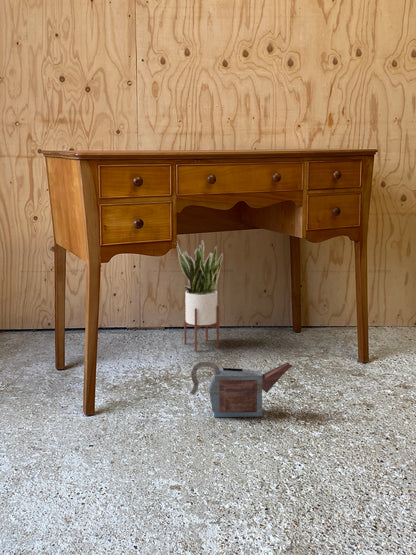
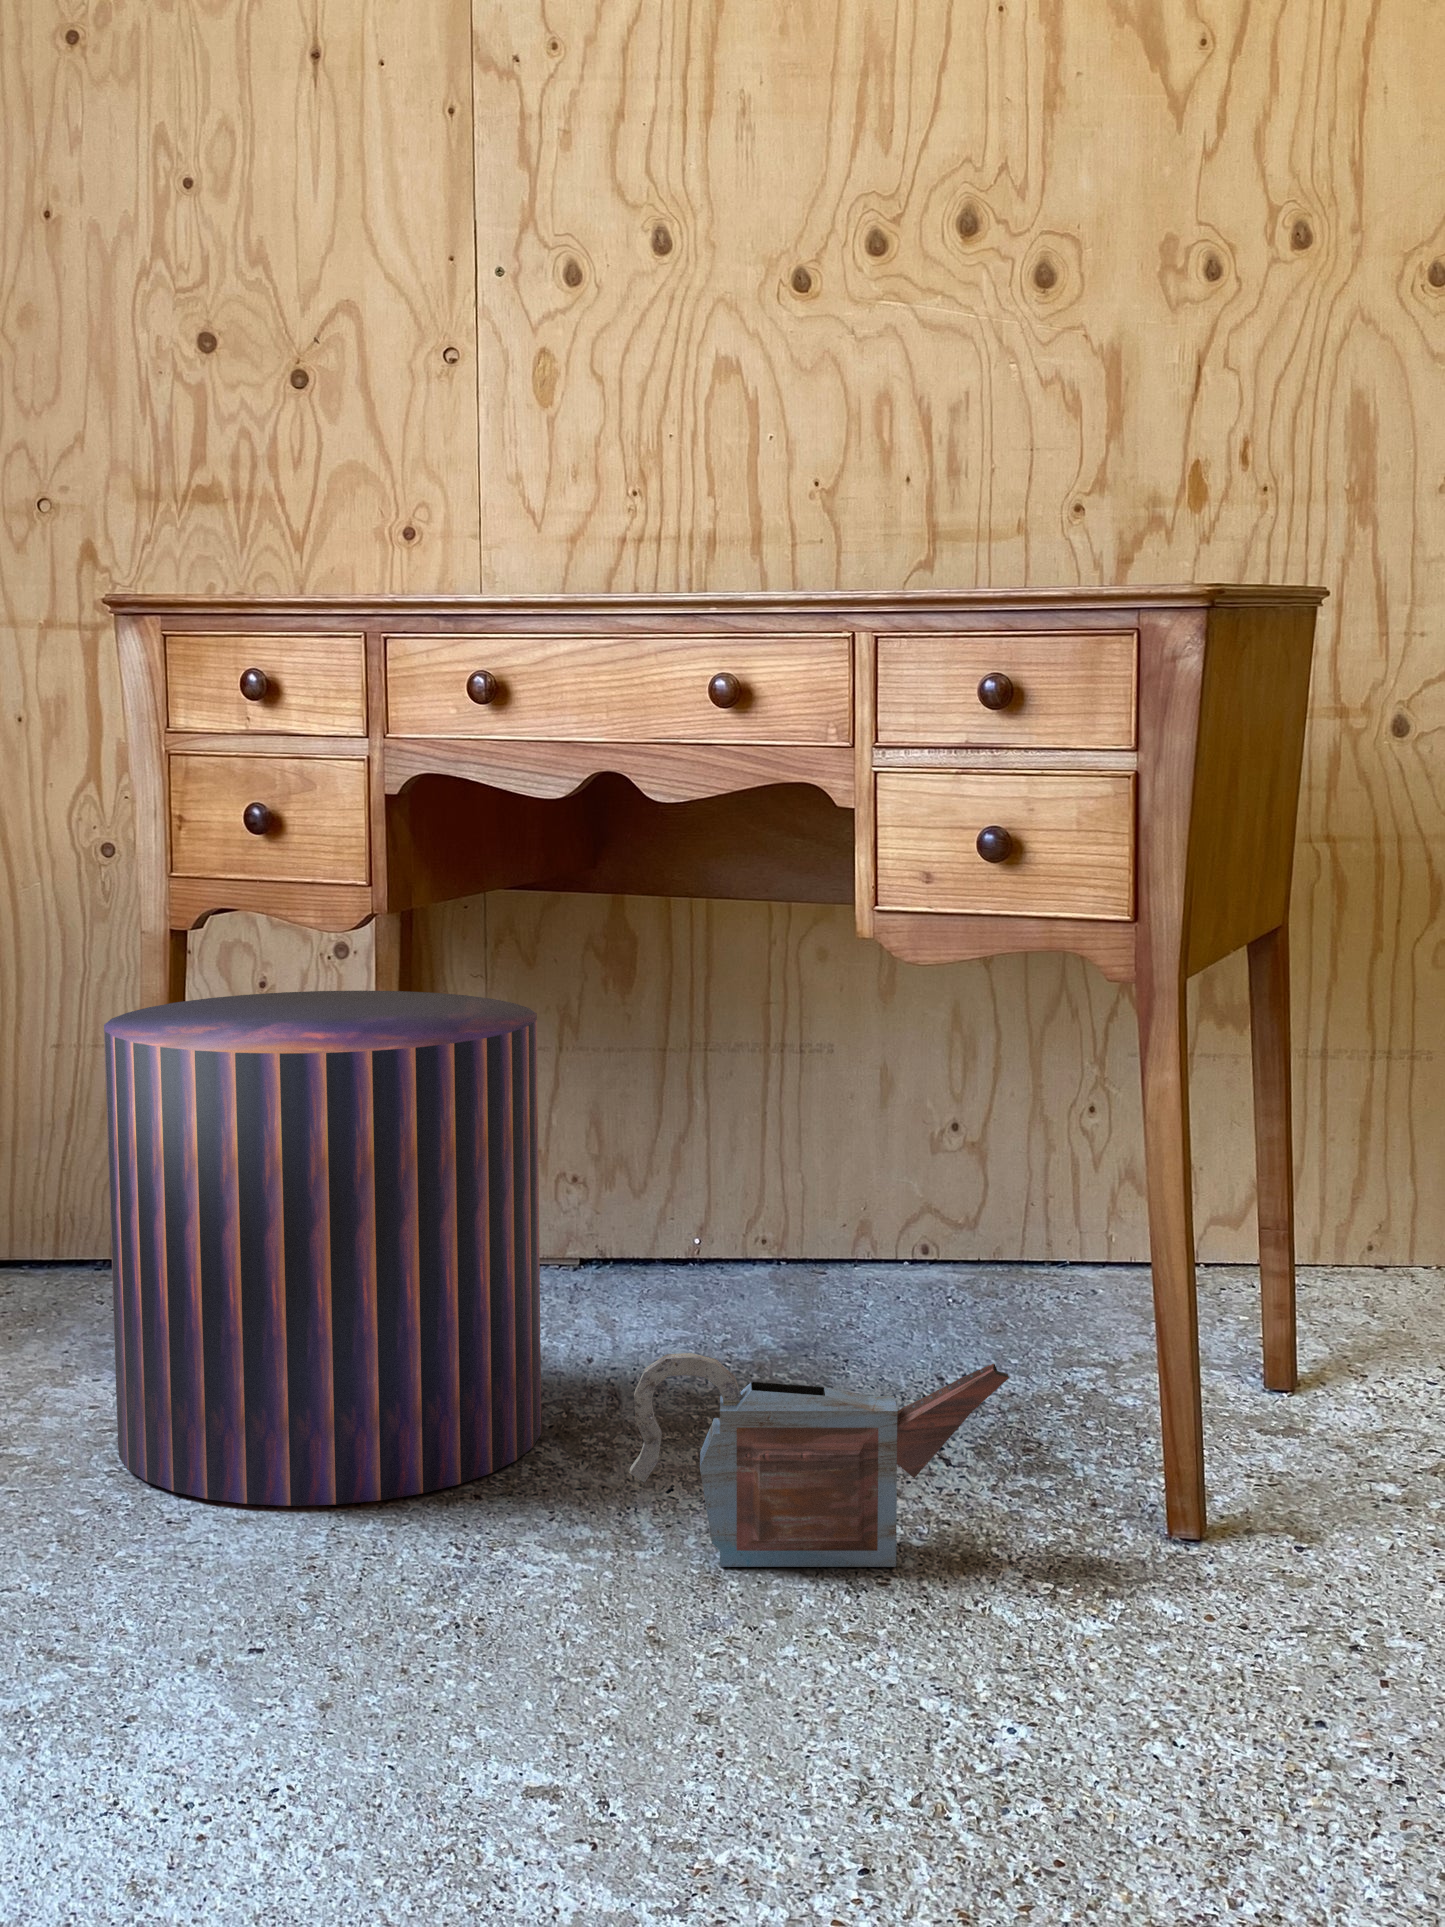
potted plant: present [177,240,223,351] -> none [607,924,787,1342]
pouf: none [41,259,162,401] -> present [104,991,541,1506]

